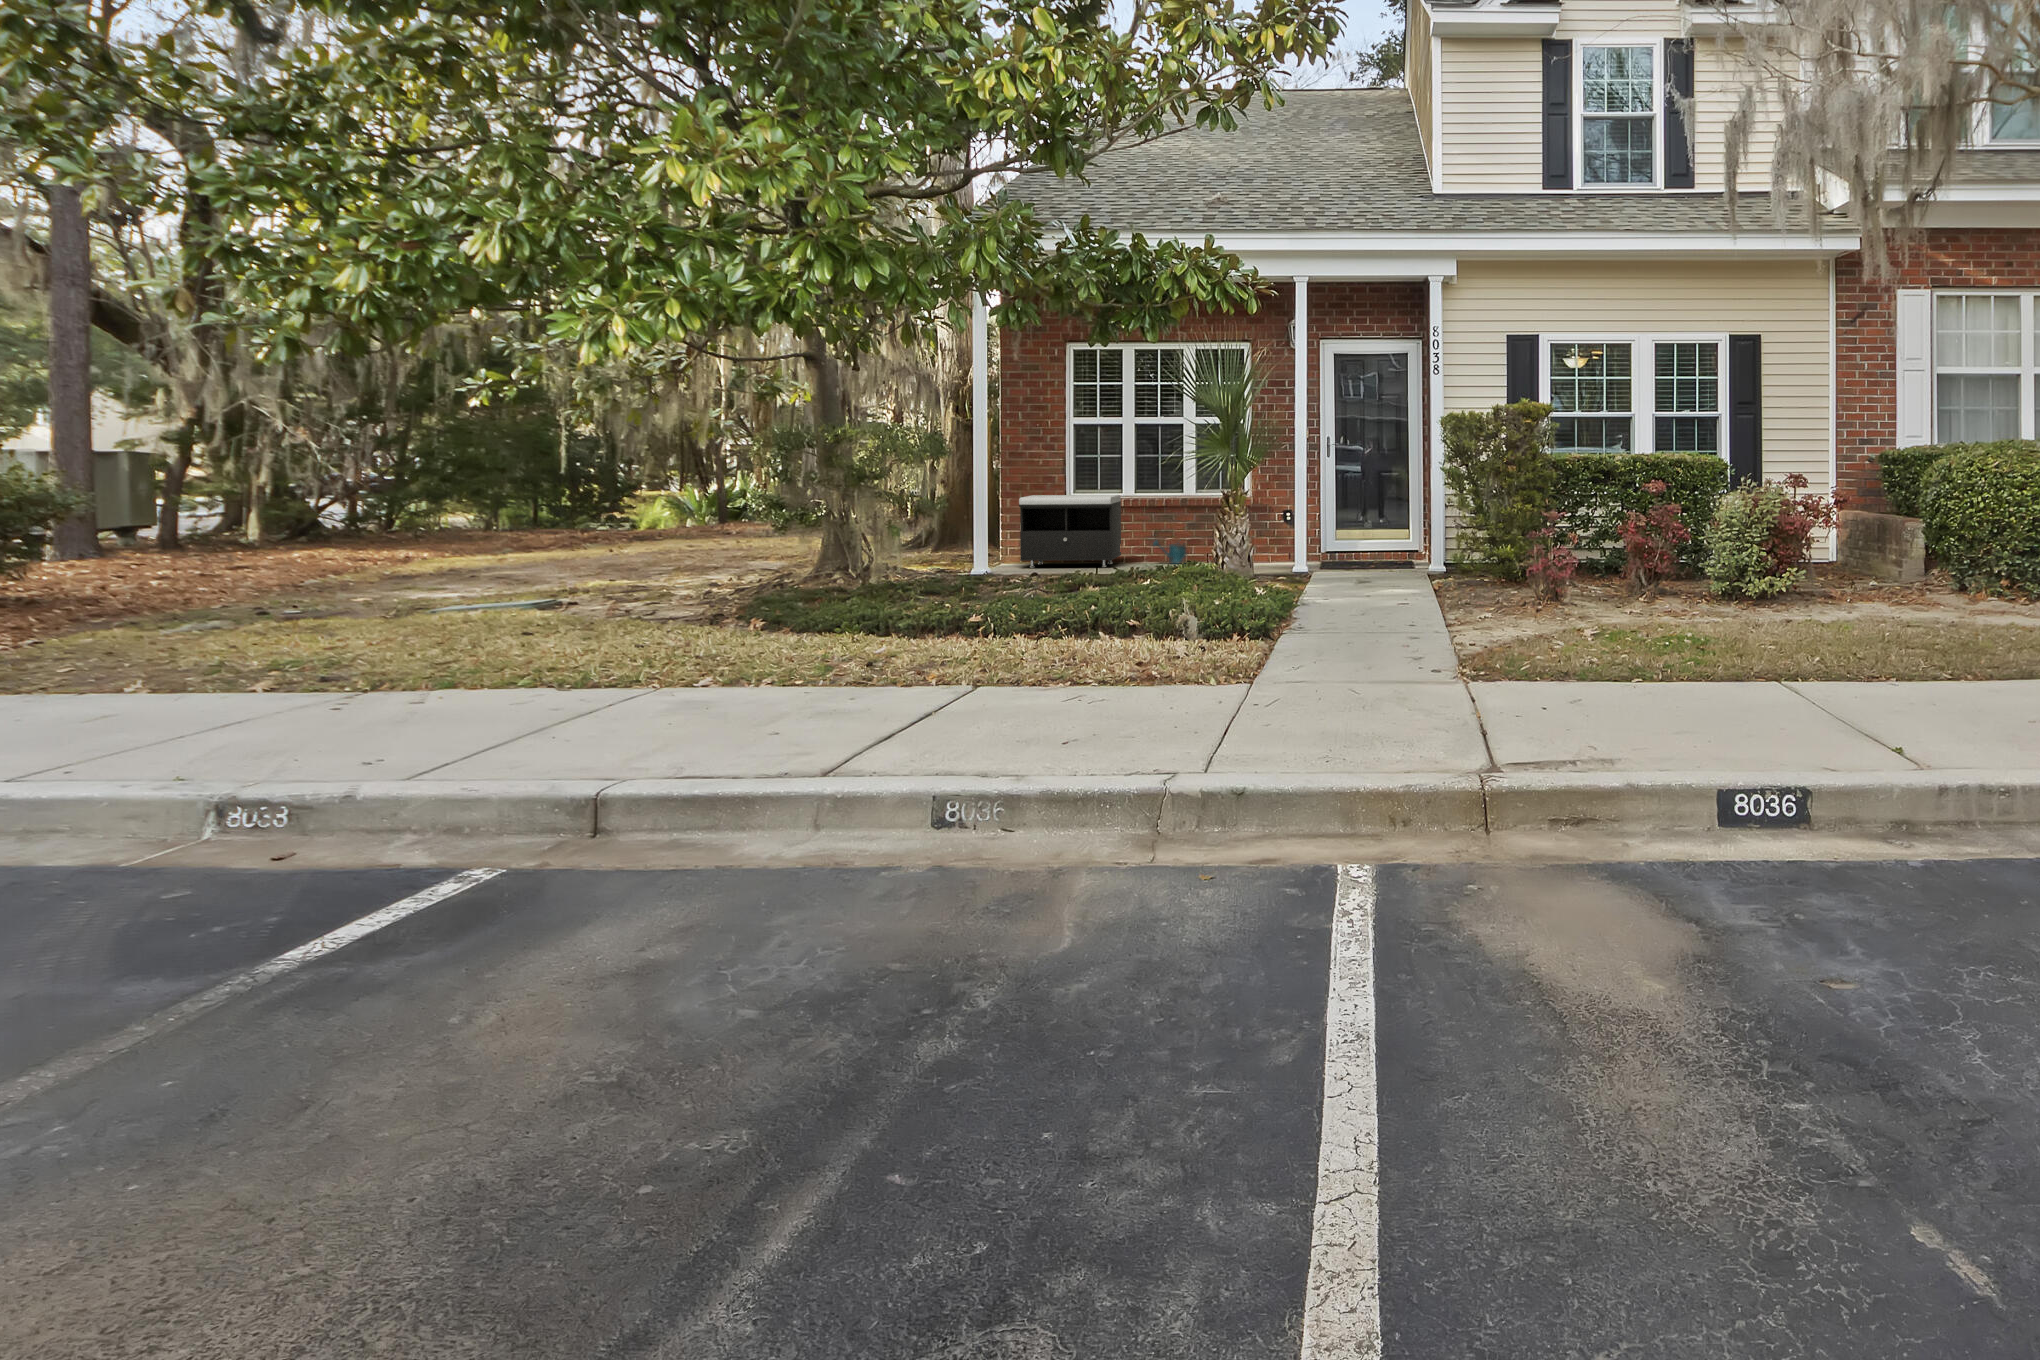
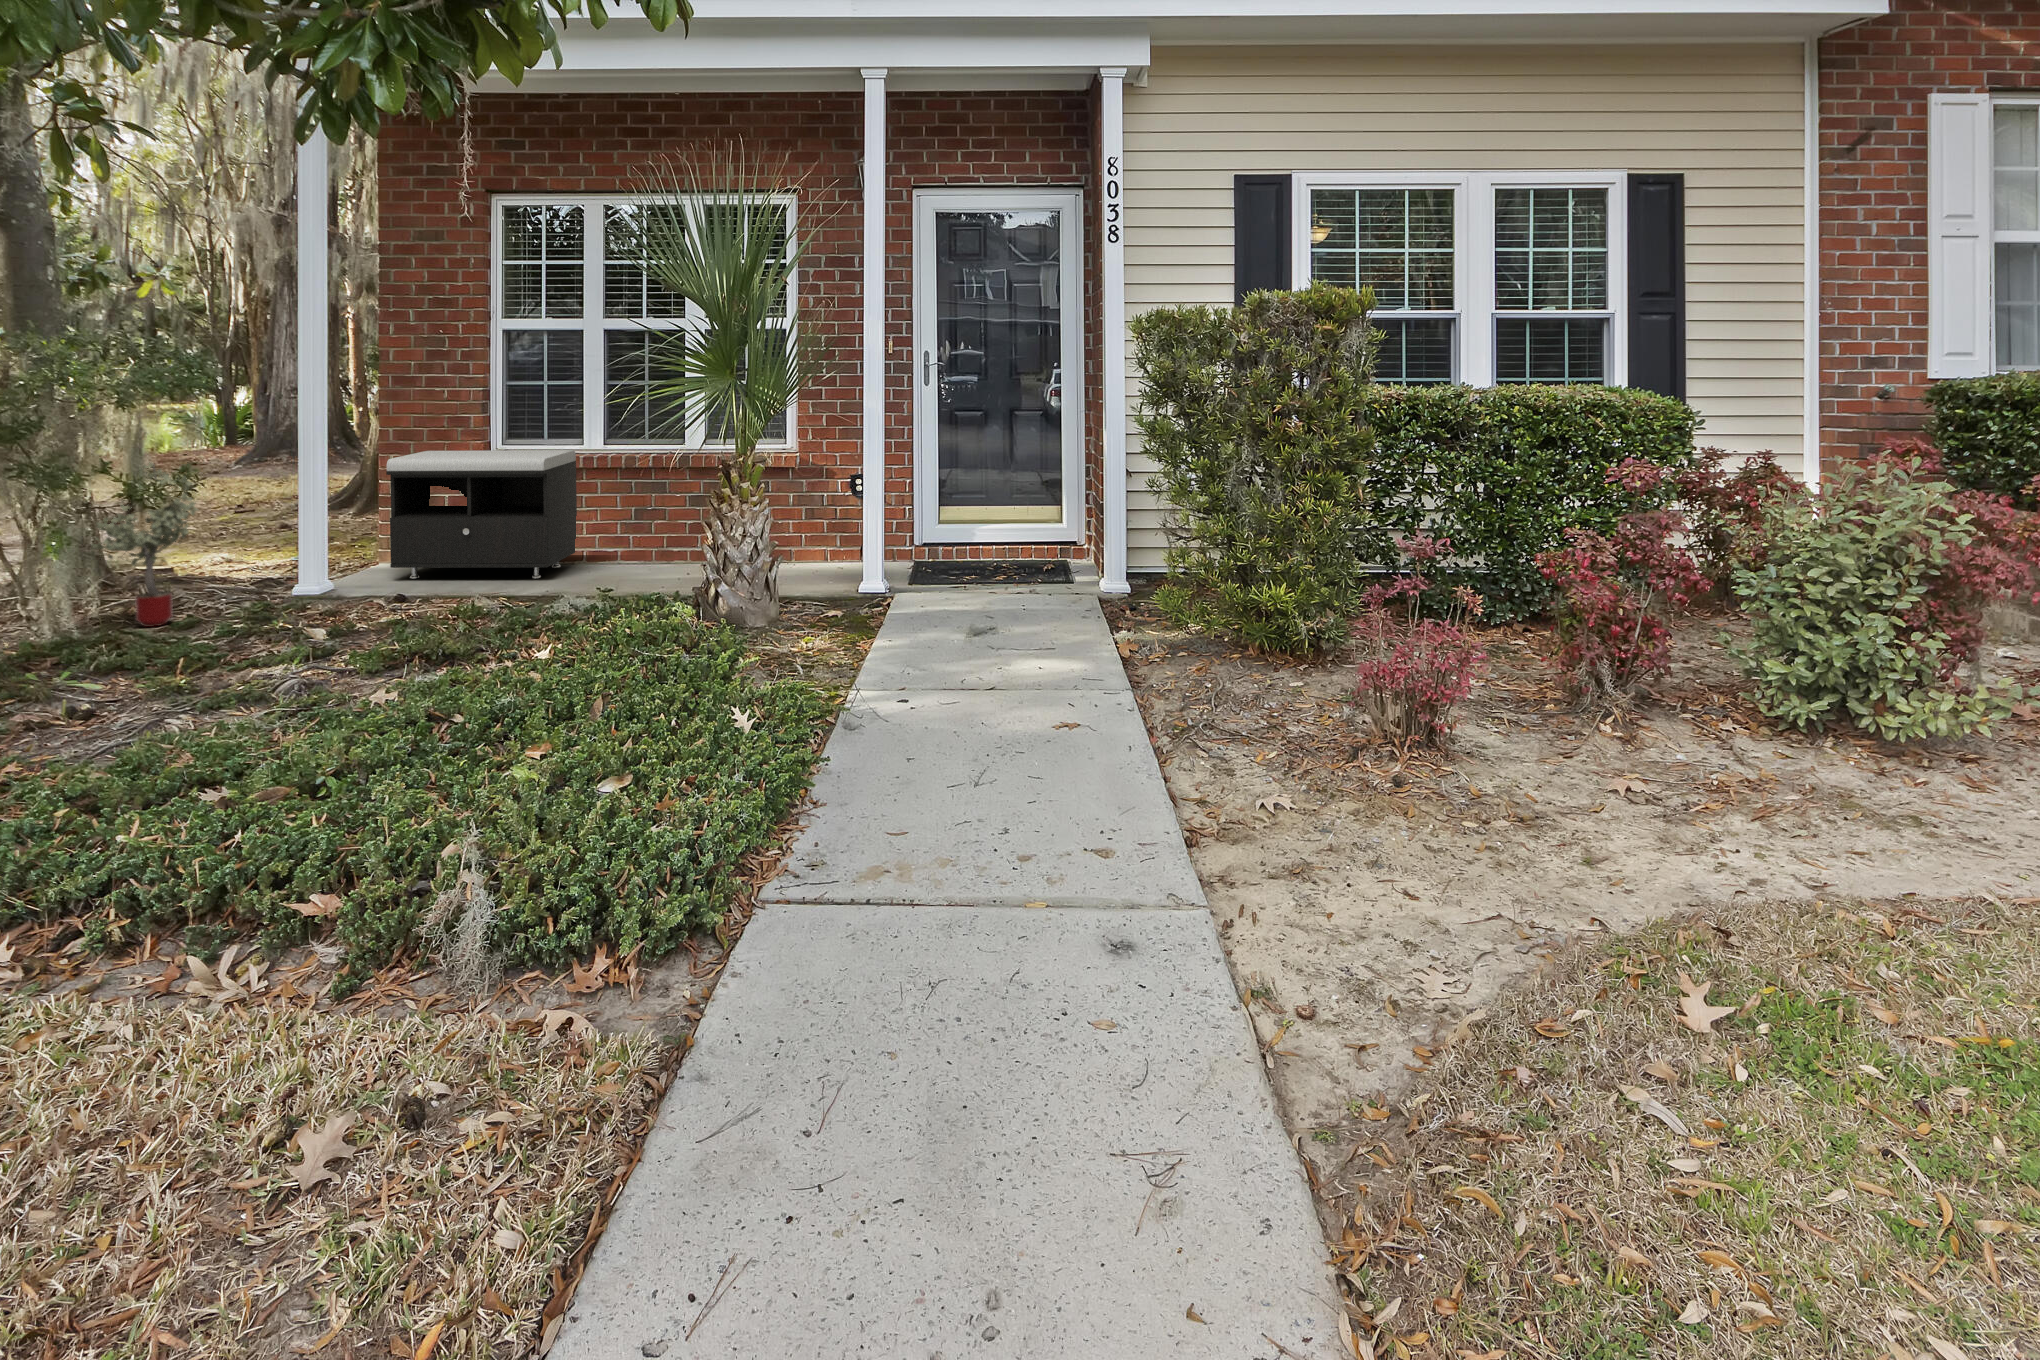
potted tree: none [886,494,934,583] -> present [94,463,197,627]
watering can: present [1153,541,1187,564] -> none [625,525,693,570]

